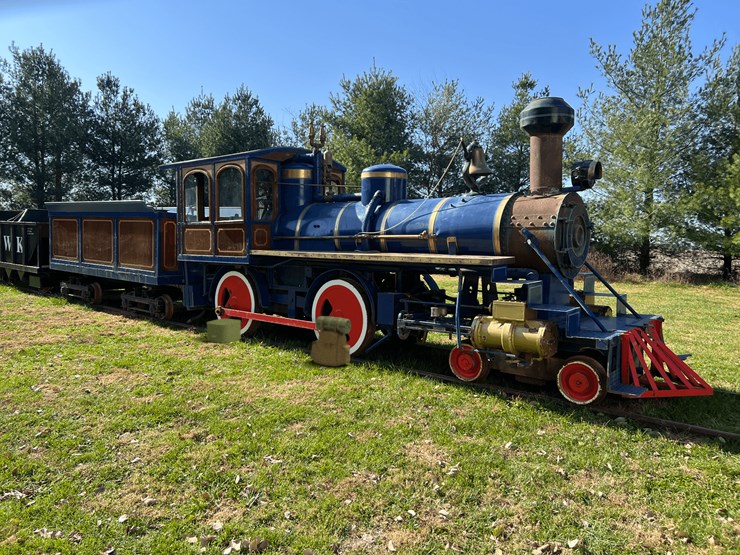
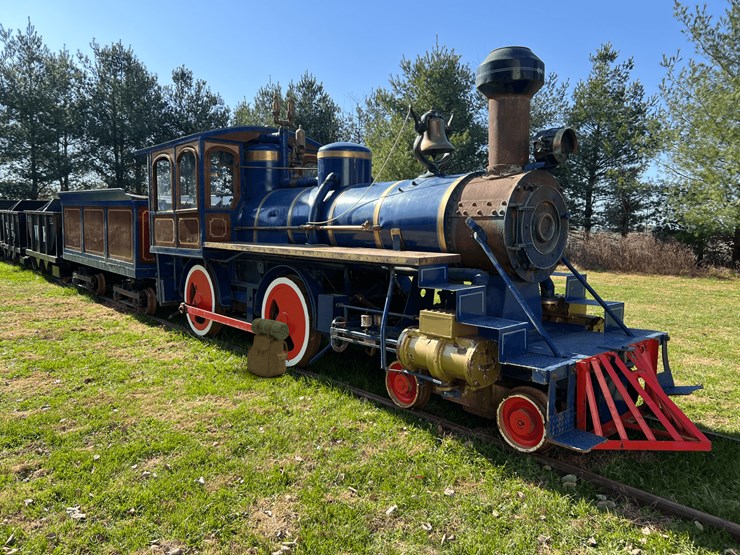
storage box: present [207,319,241,343] -> none [166,315,203,342]

